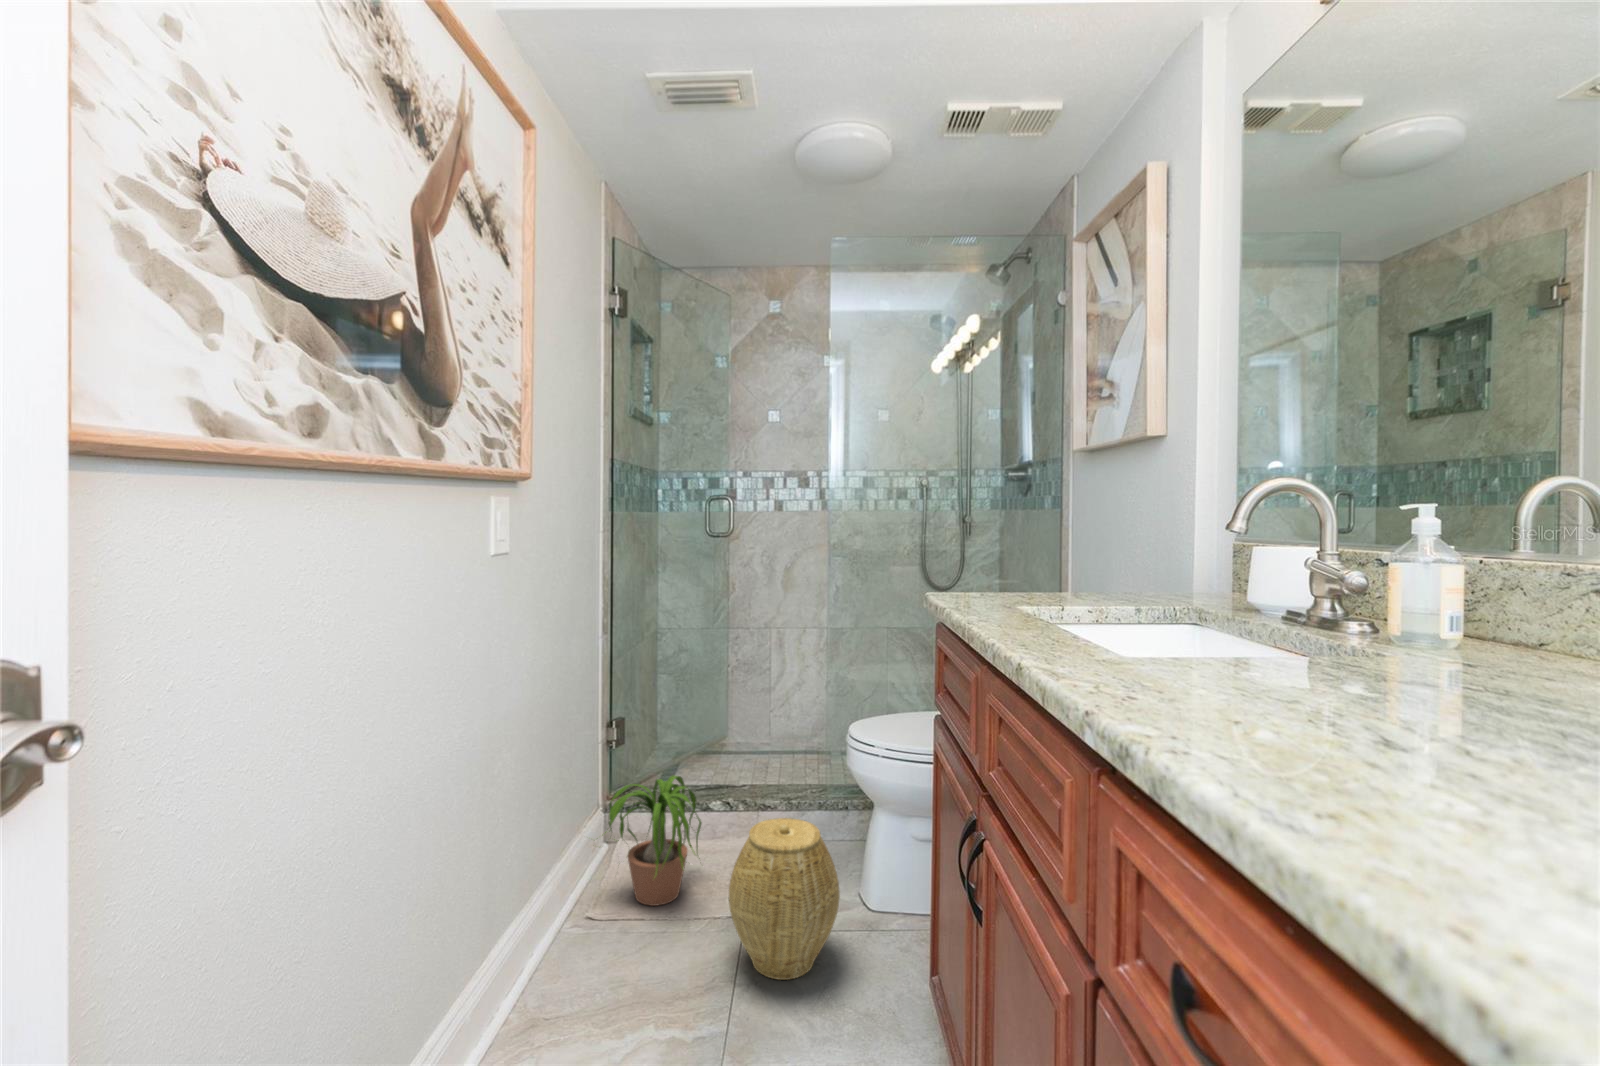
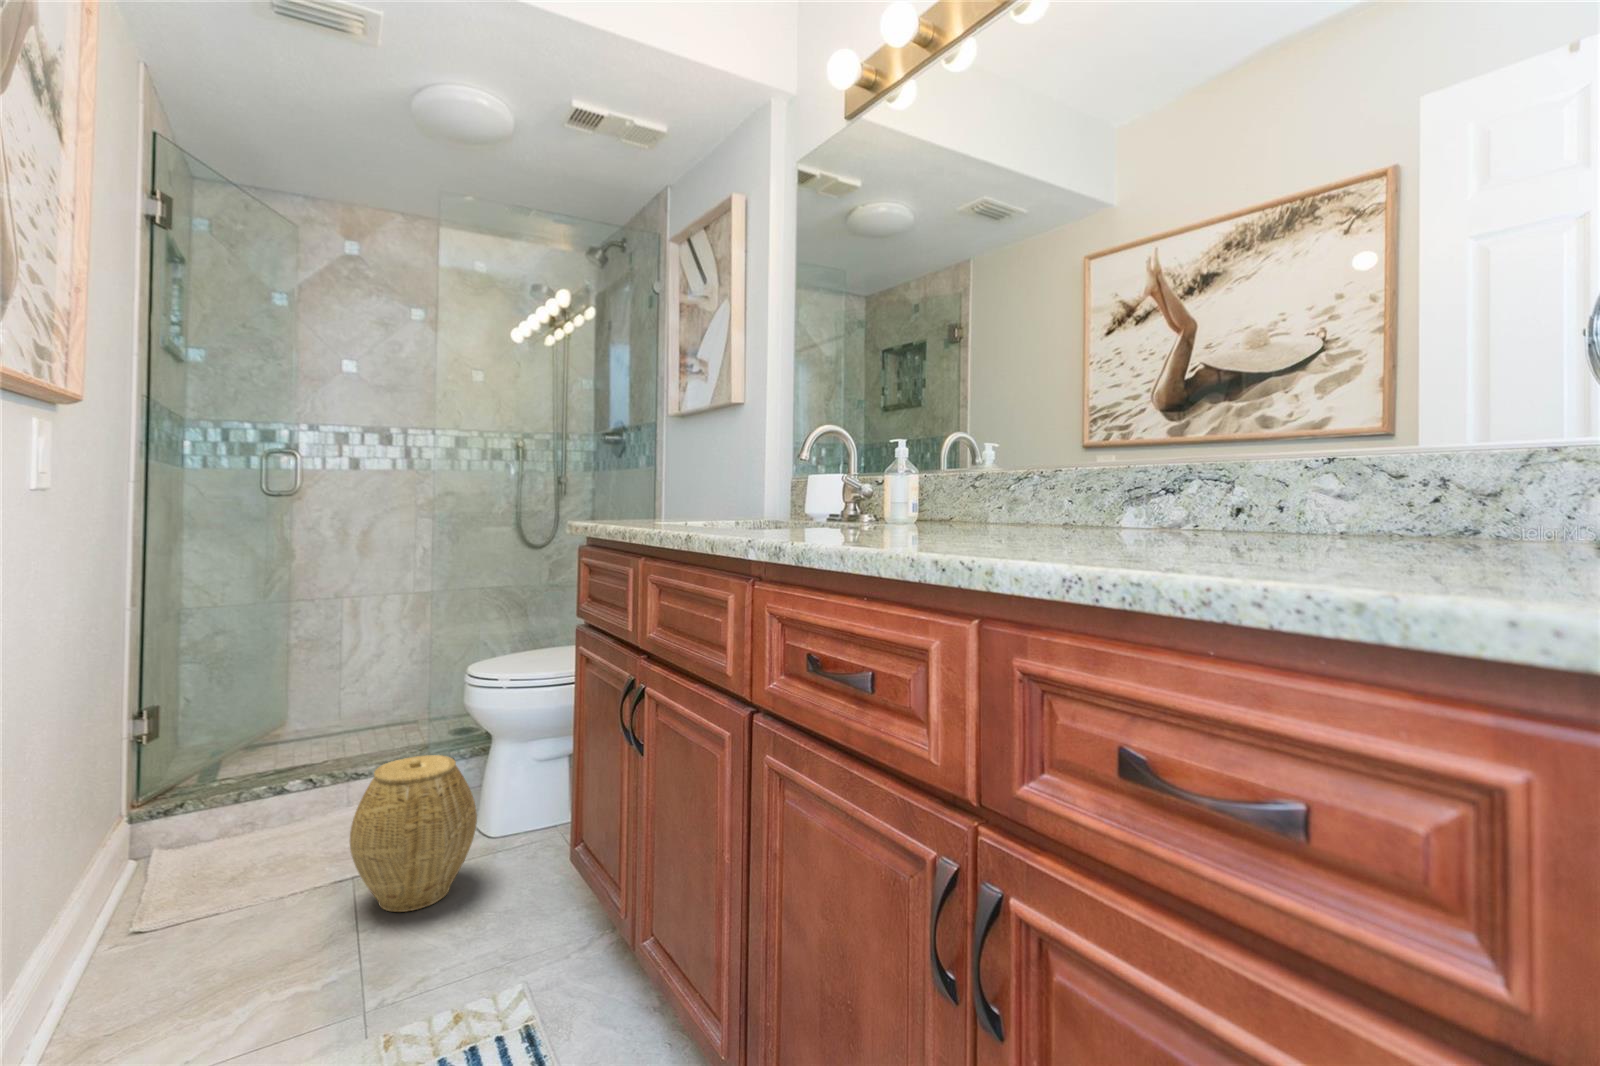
potted plant: present [605,776,702,906] -> none [116,750,303,900]

